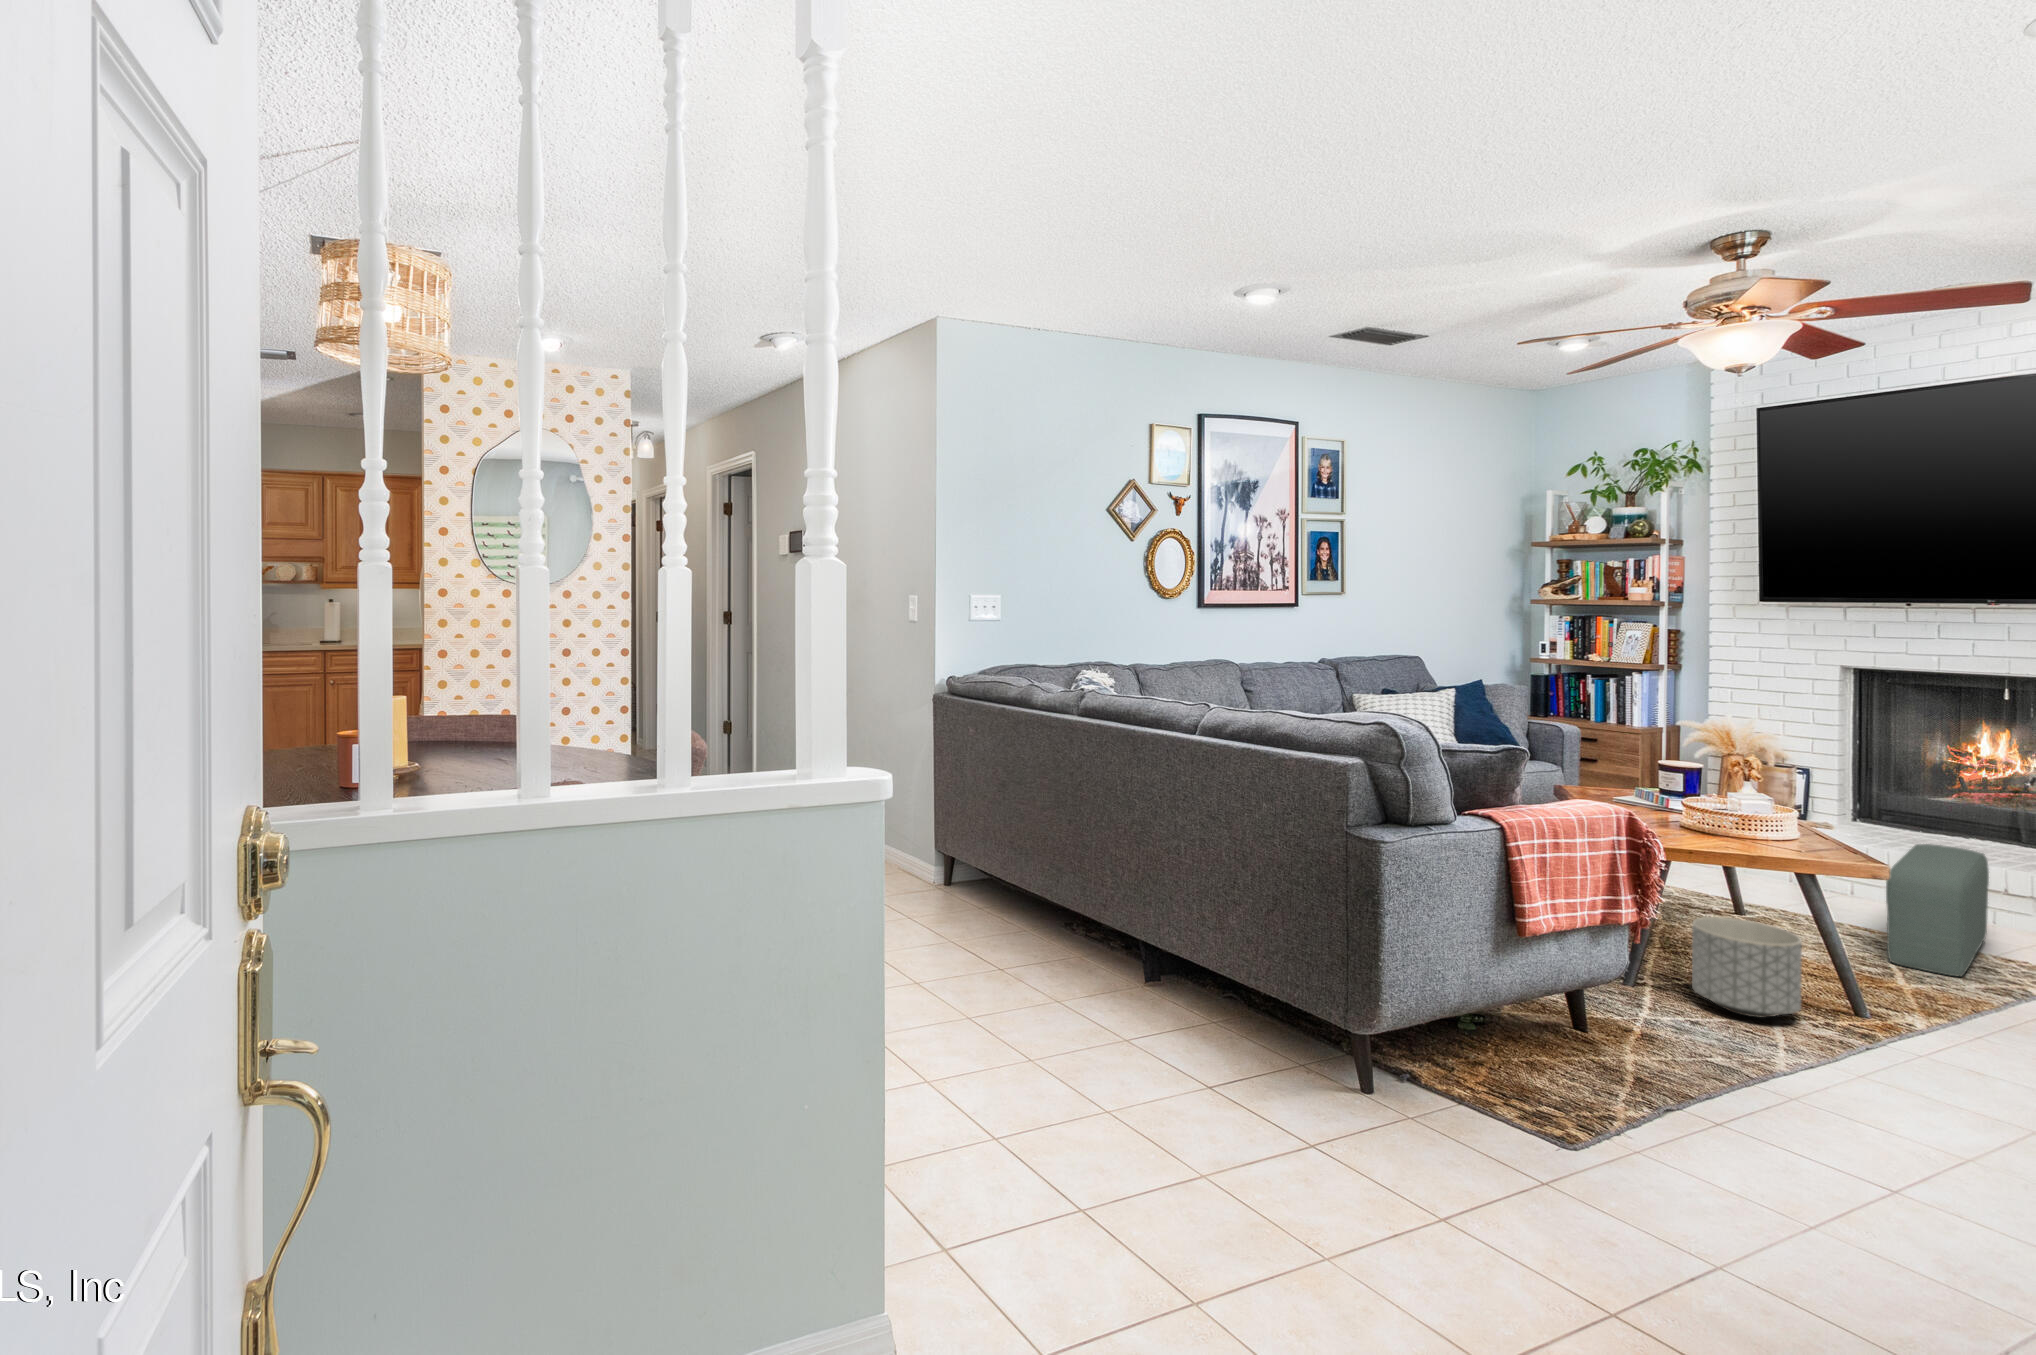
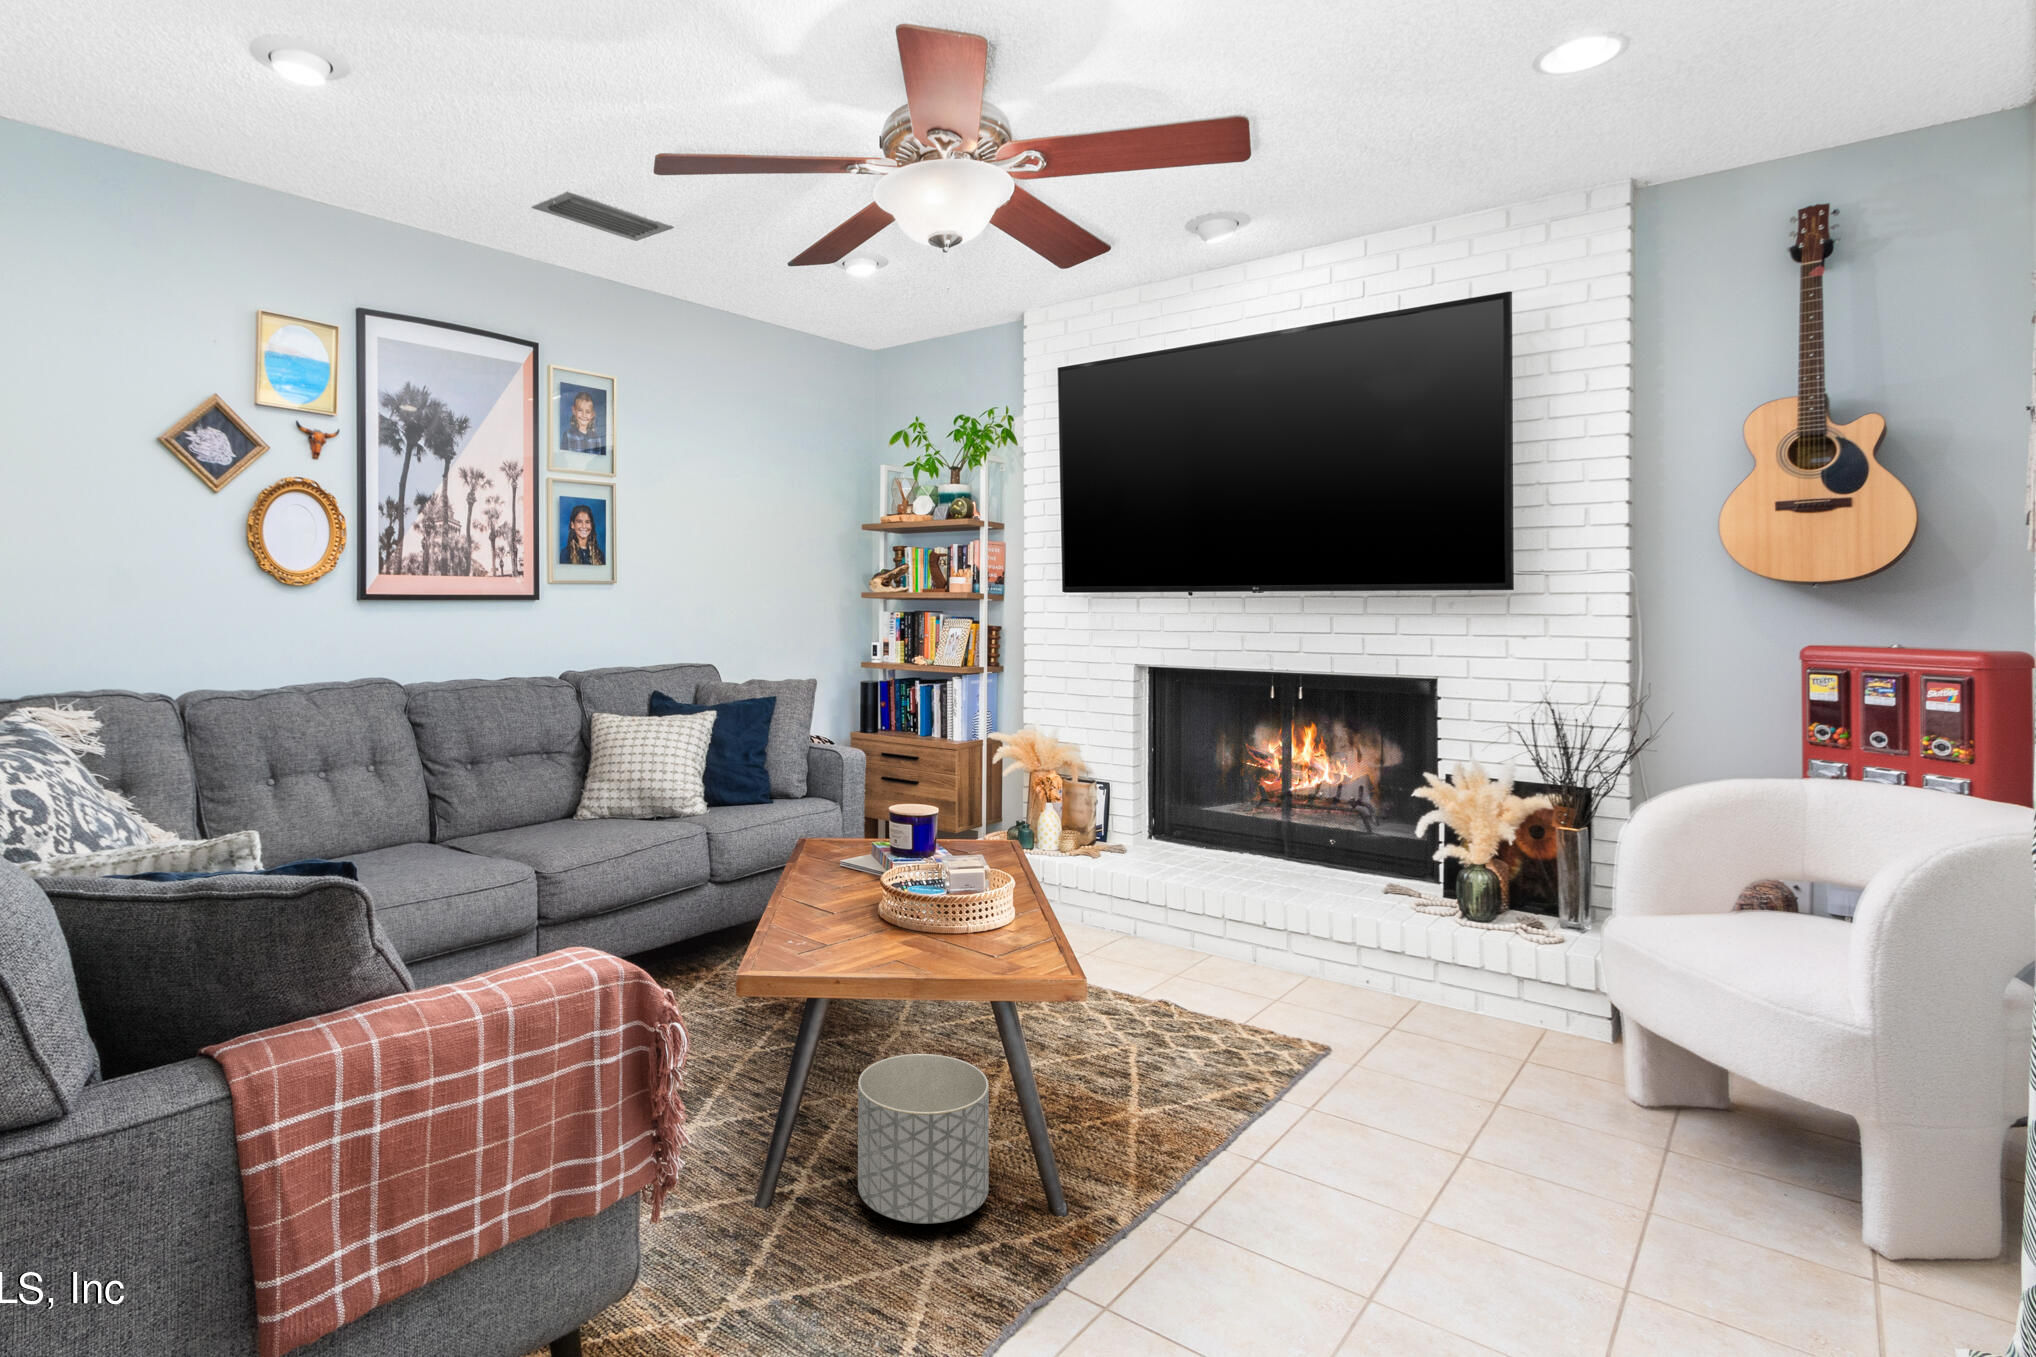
pouf: present [1886,844,1989,976] -> none [1135,876,1242,1060]

